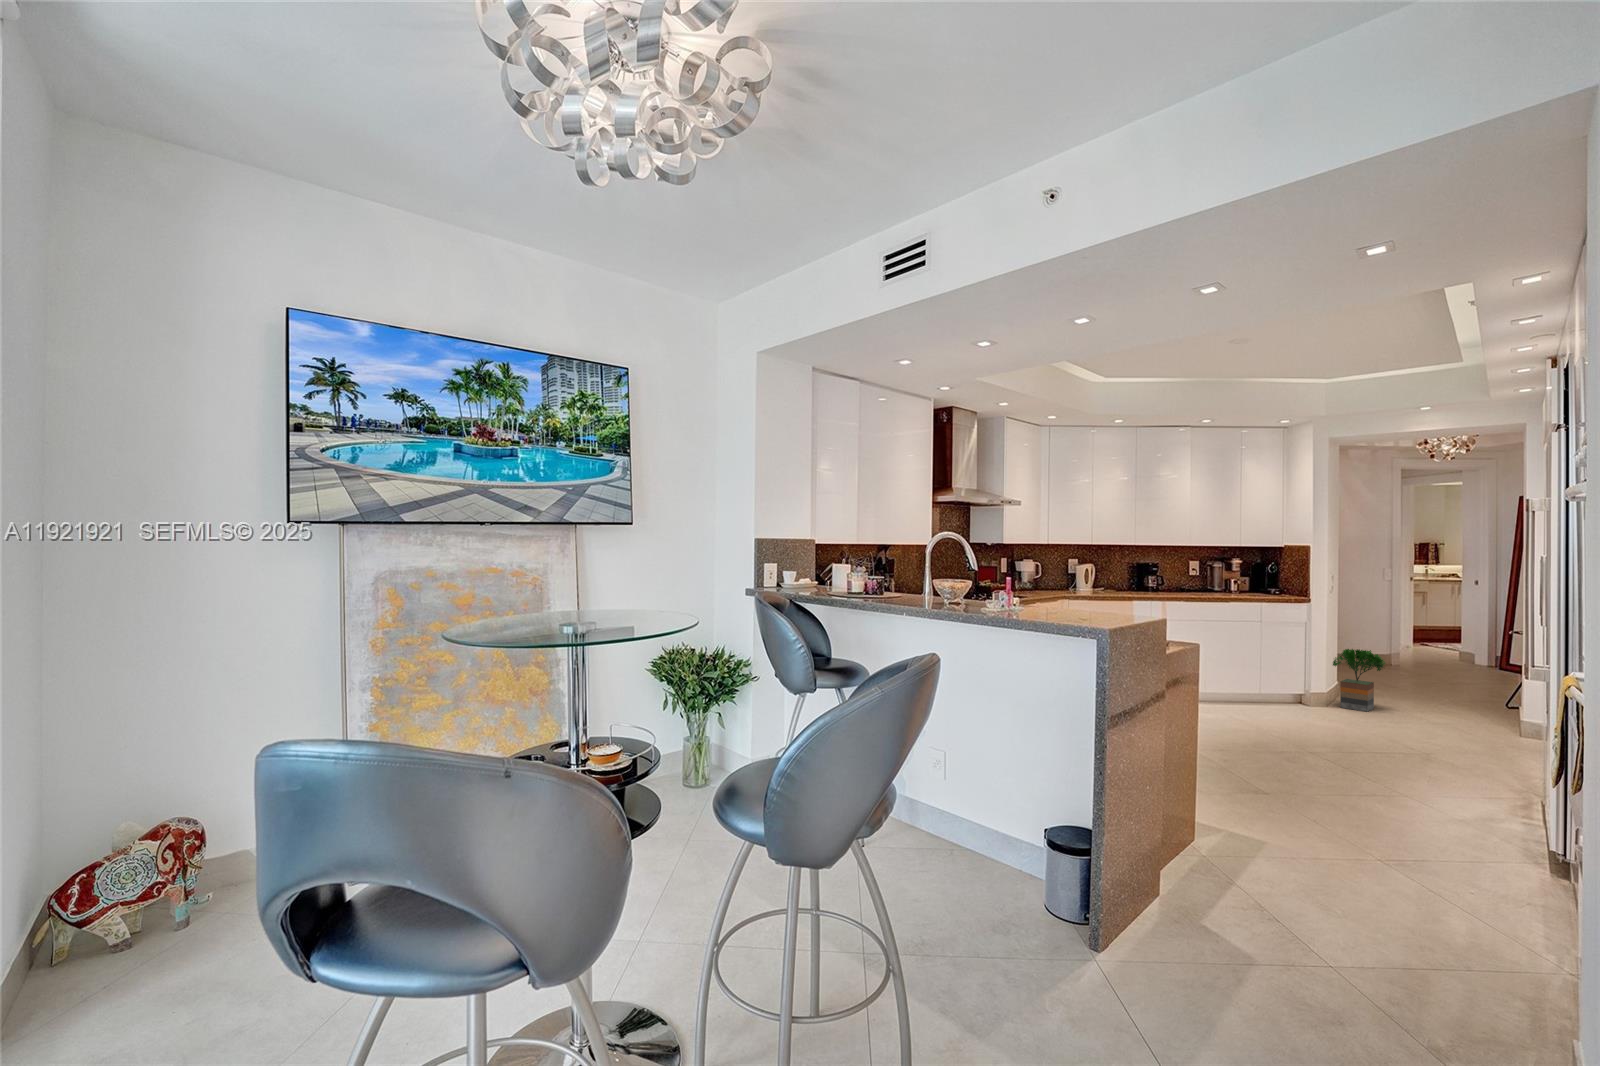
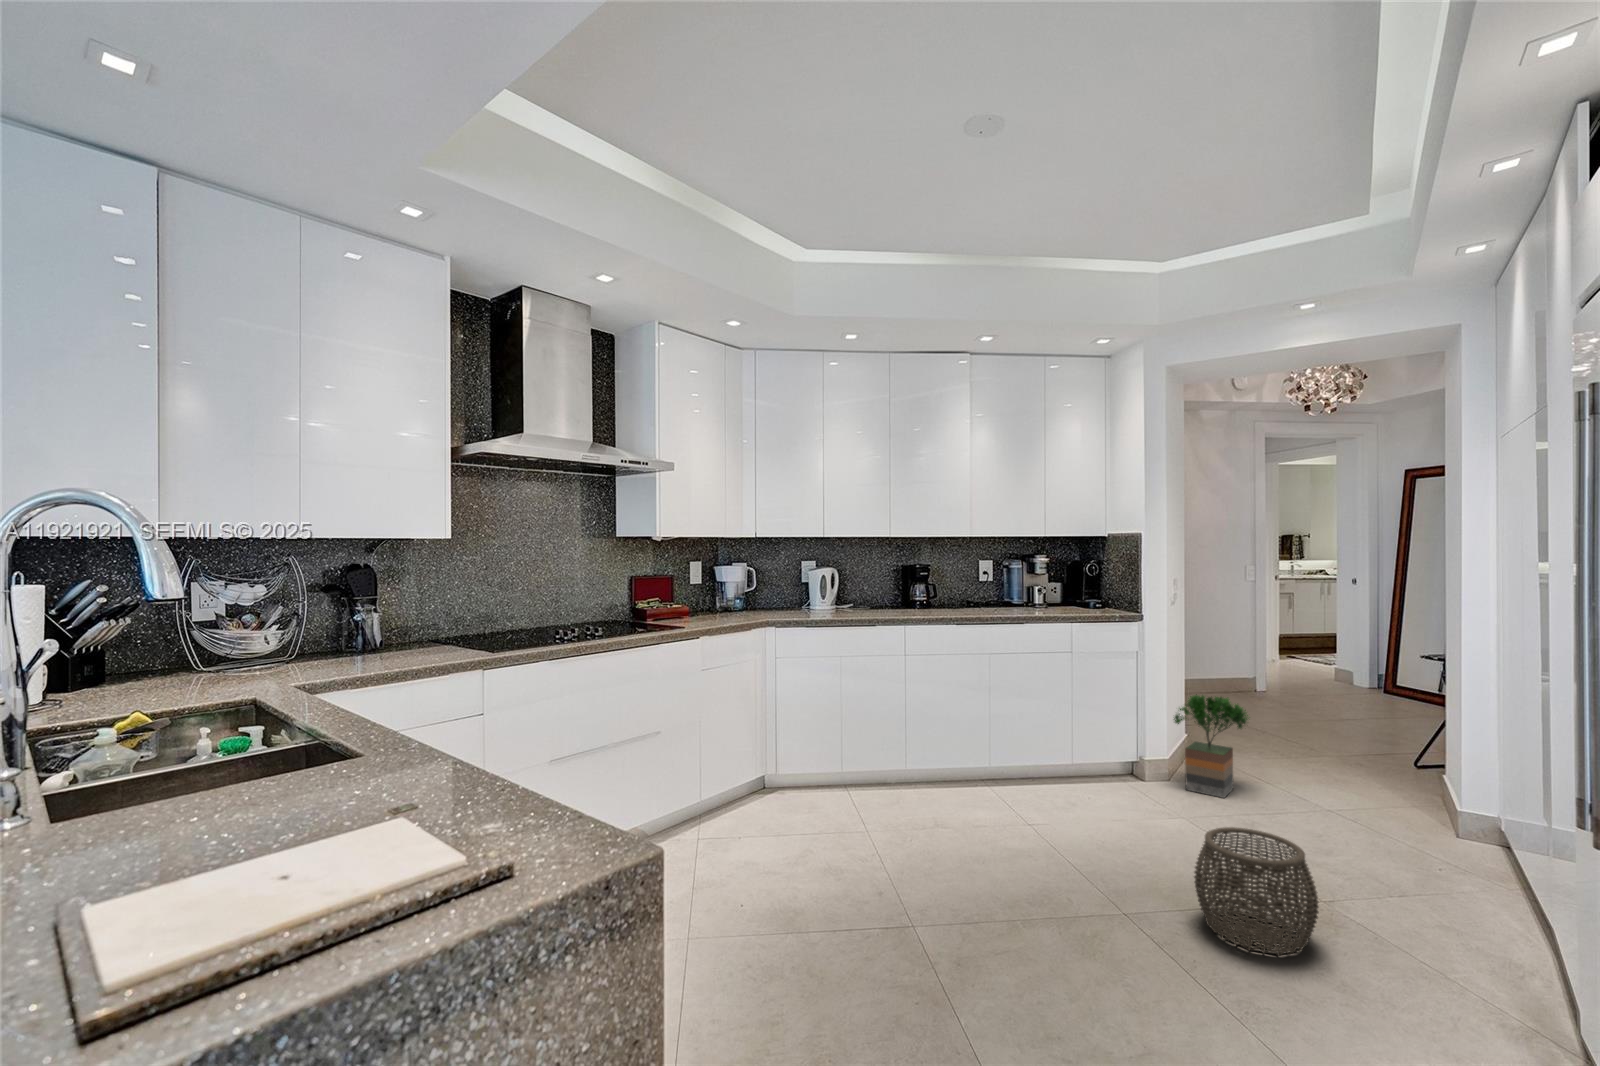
woven basket: none [1352,703,1423,760] -> present [1194,827,1319,955]

